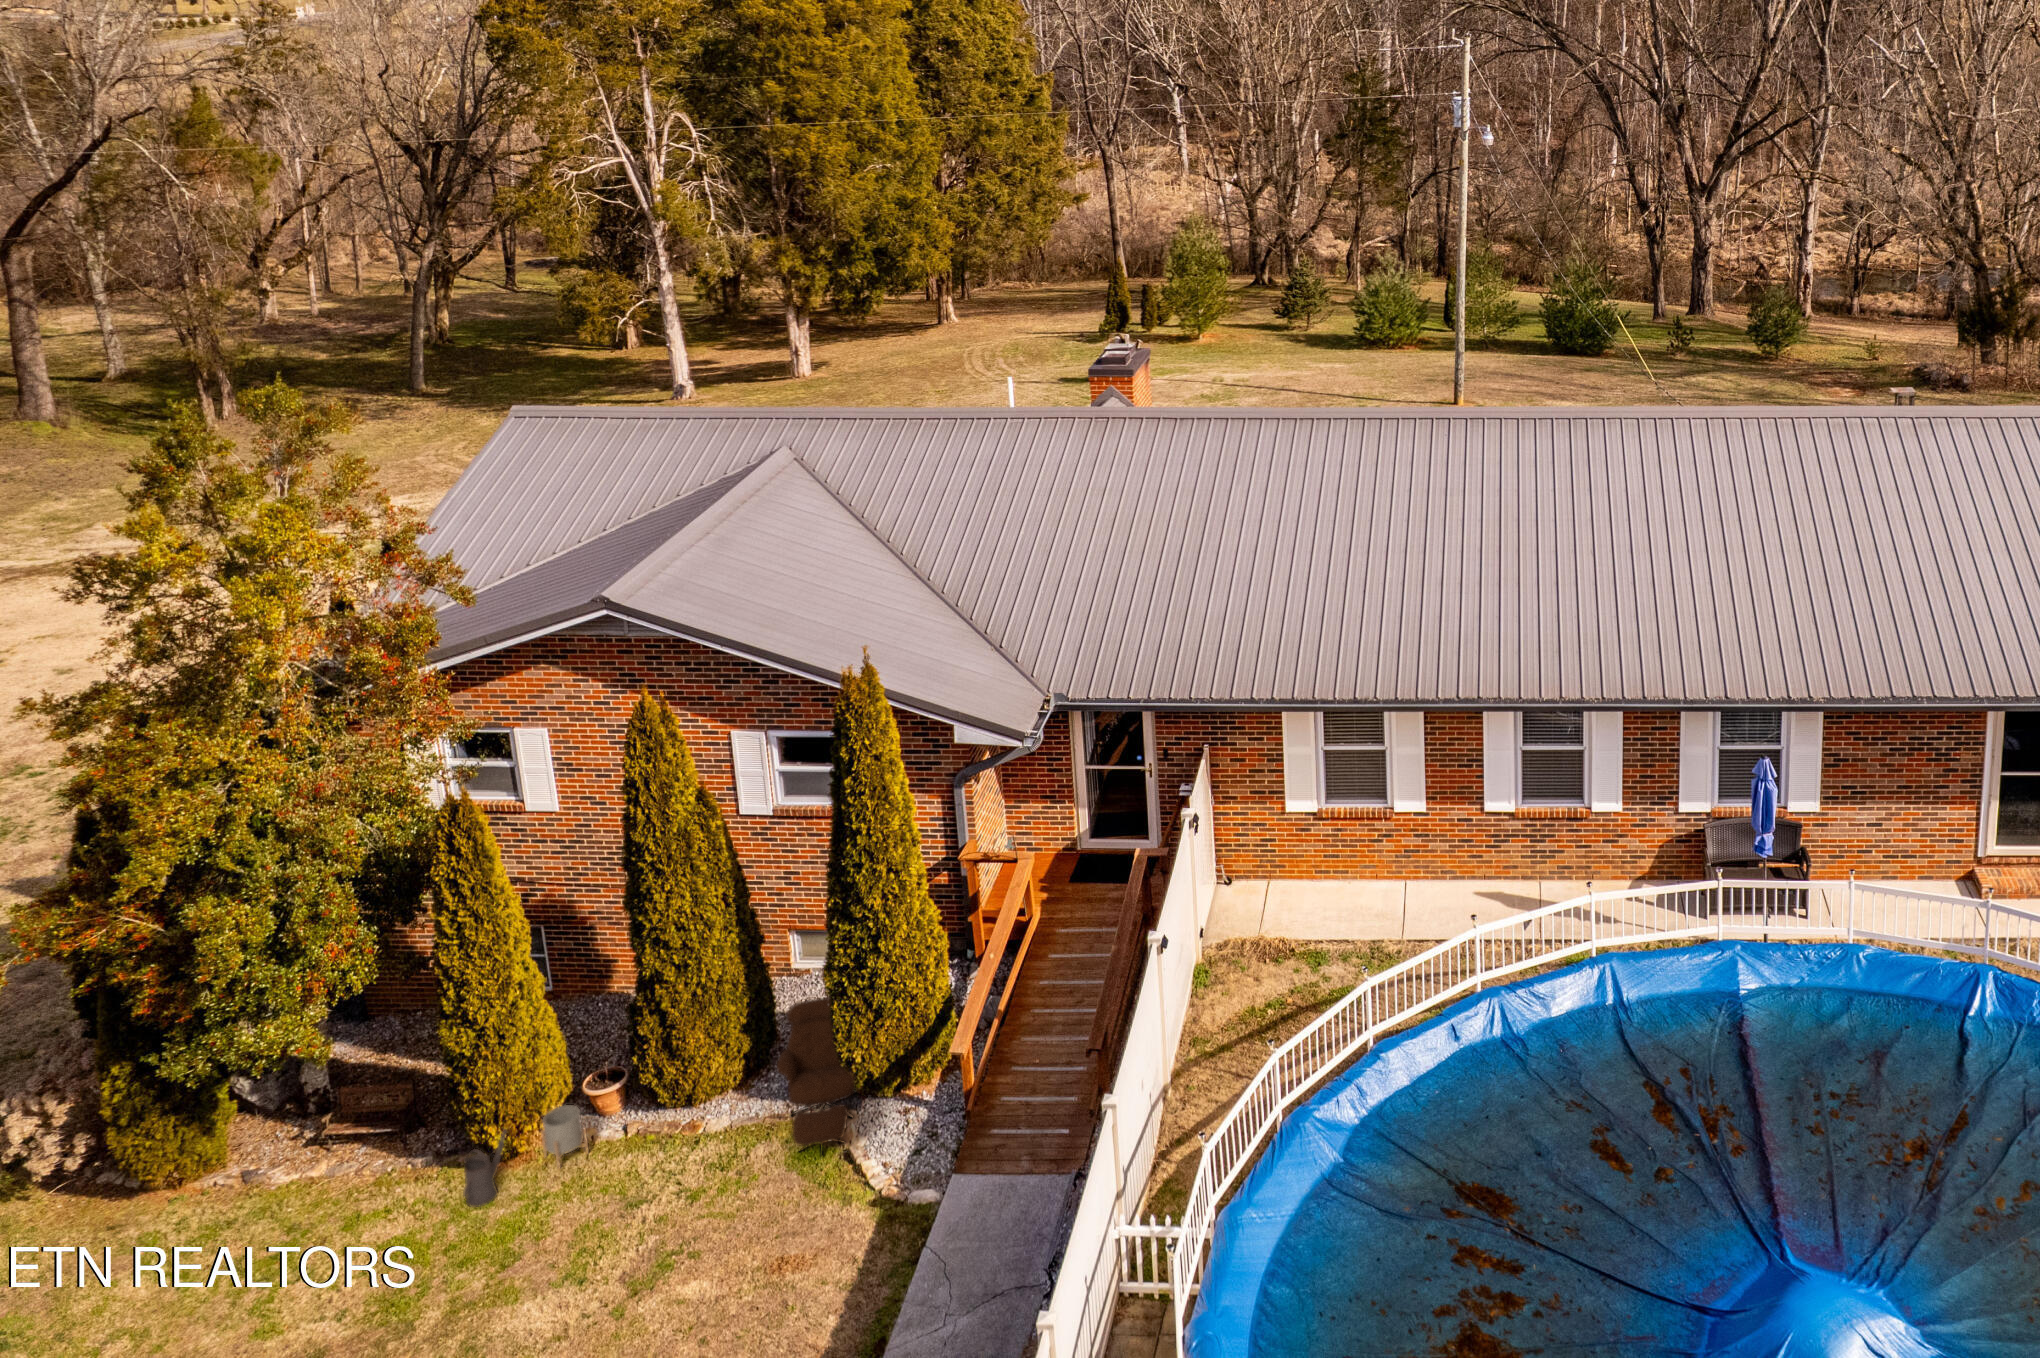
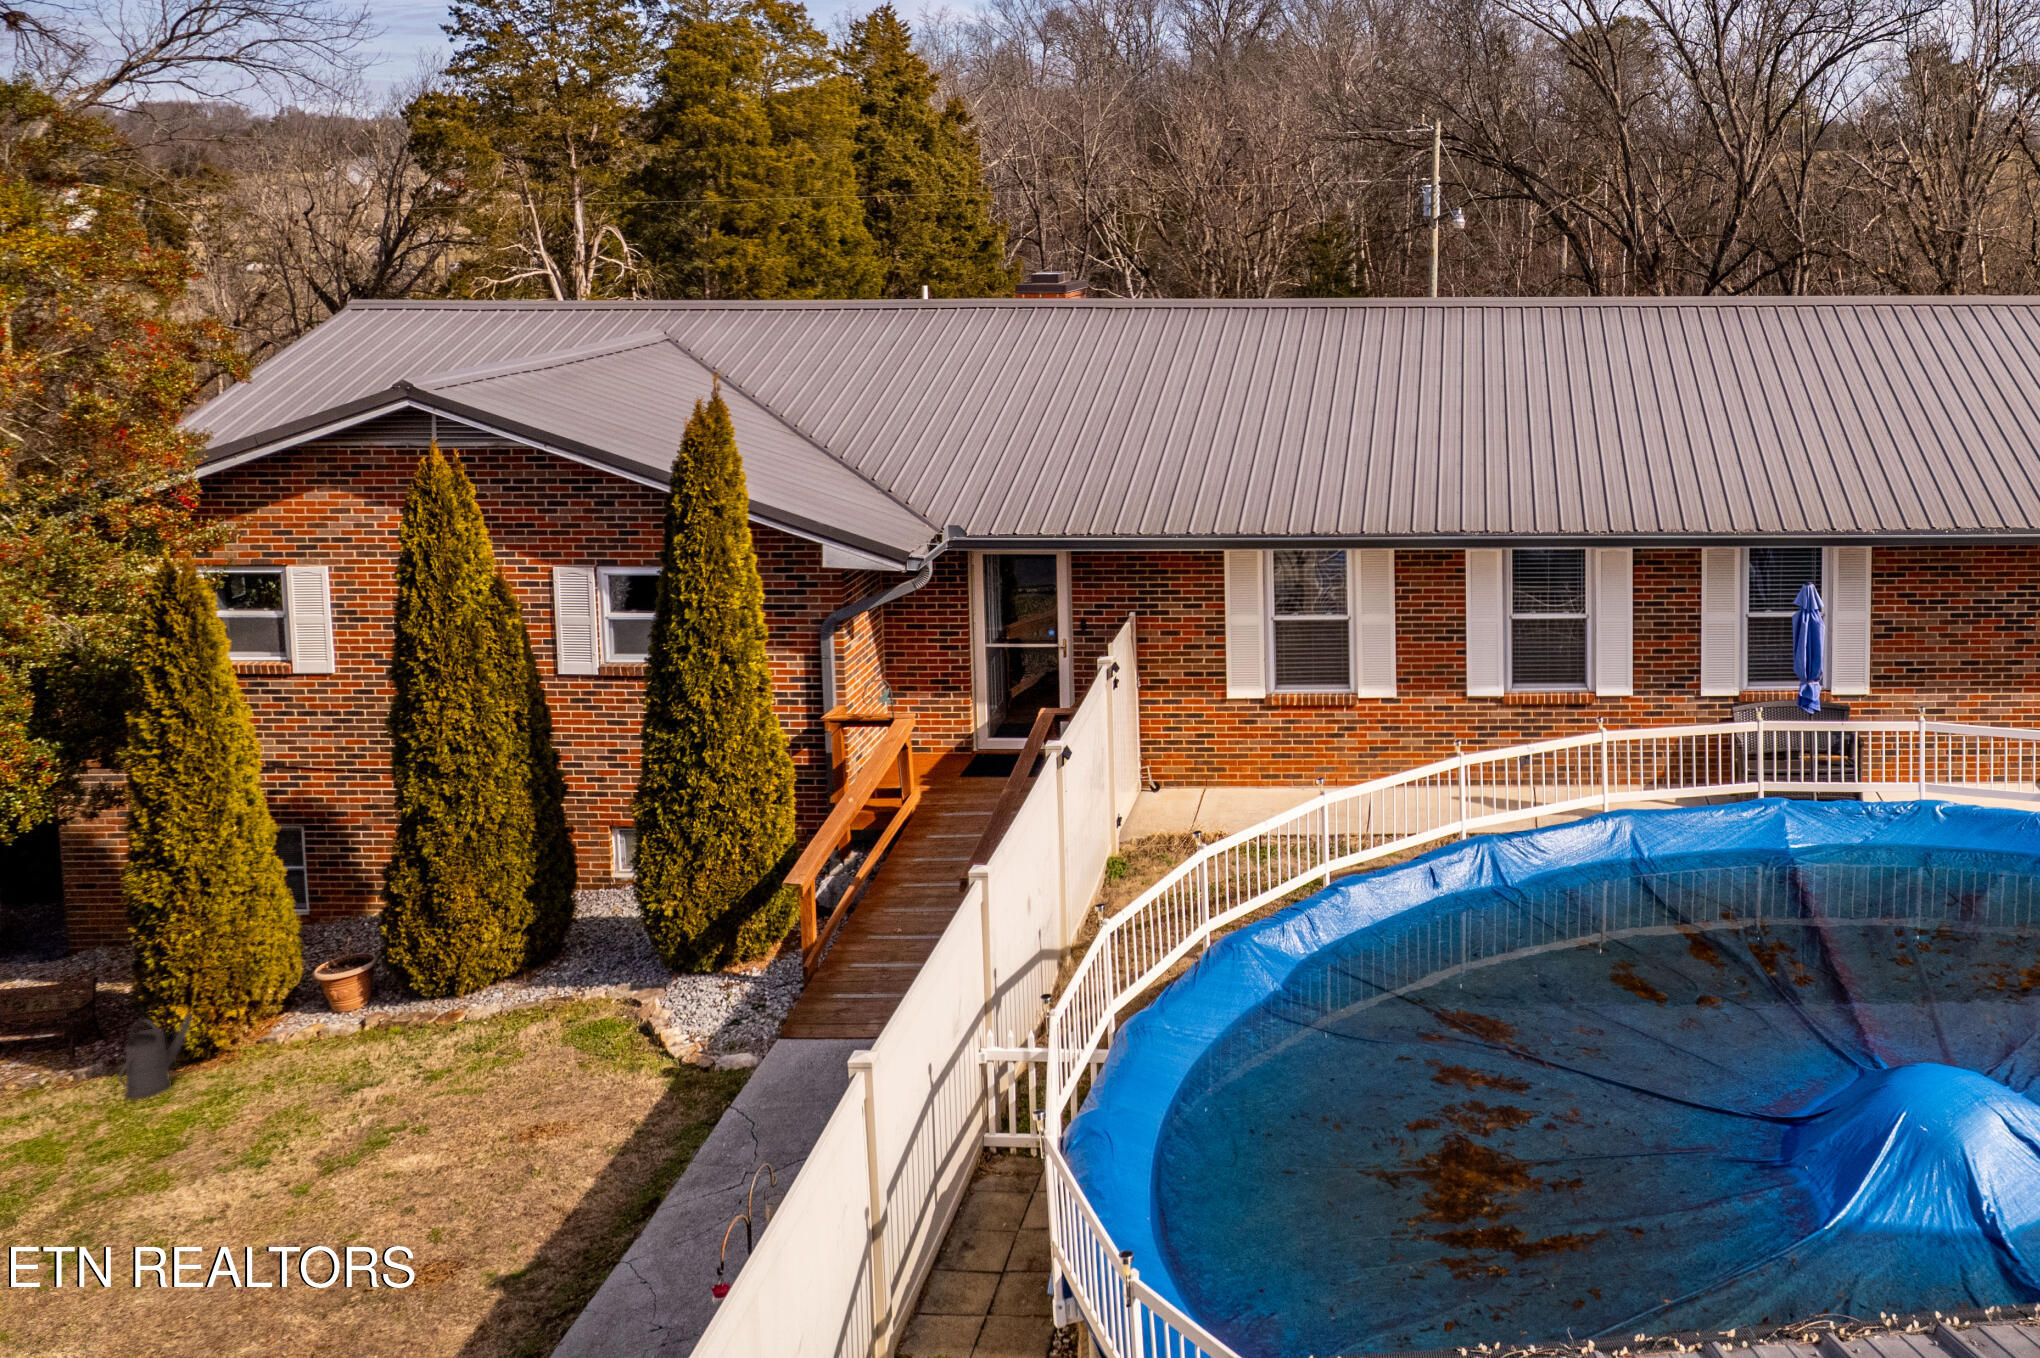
lounge chair: present [777,997,855,1157] -> none [568,850,687,1038]
planter: present [541,1105,589,1168] -> none [244,982,308,1062]

